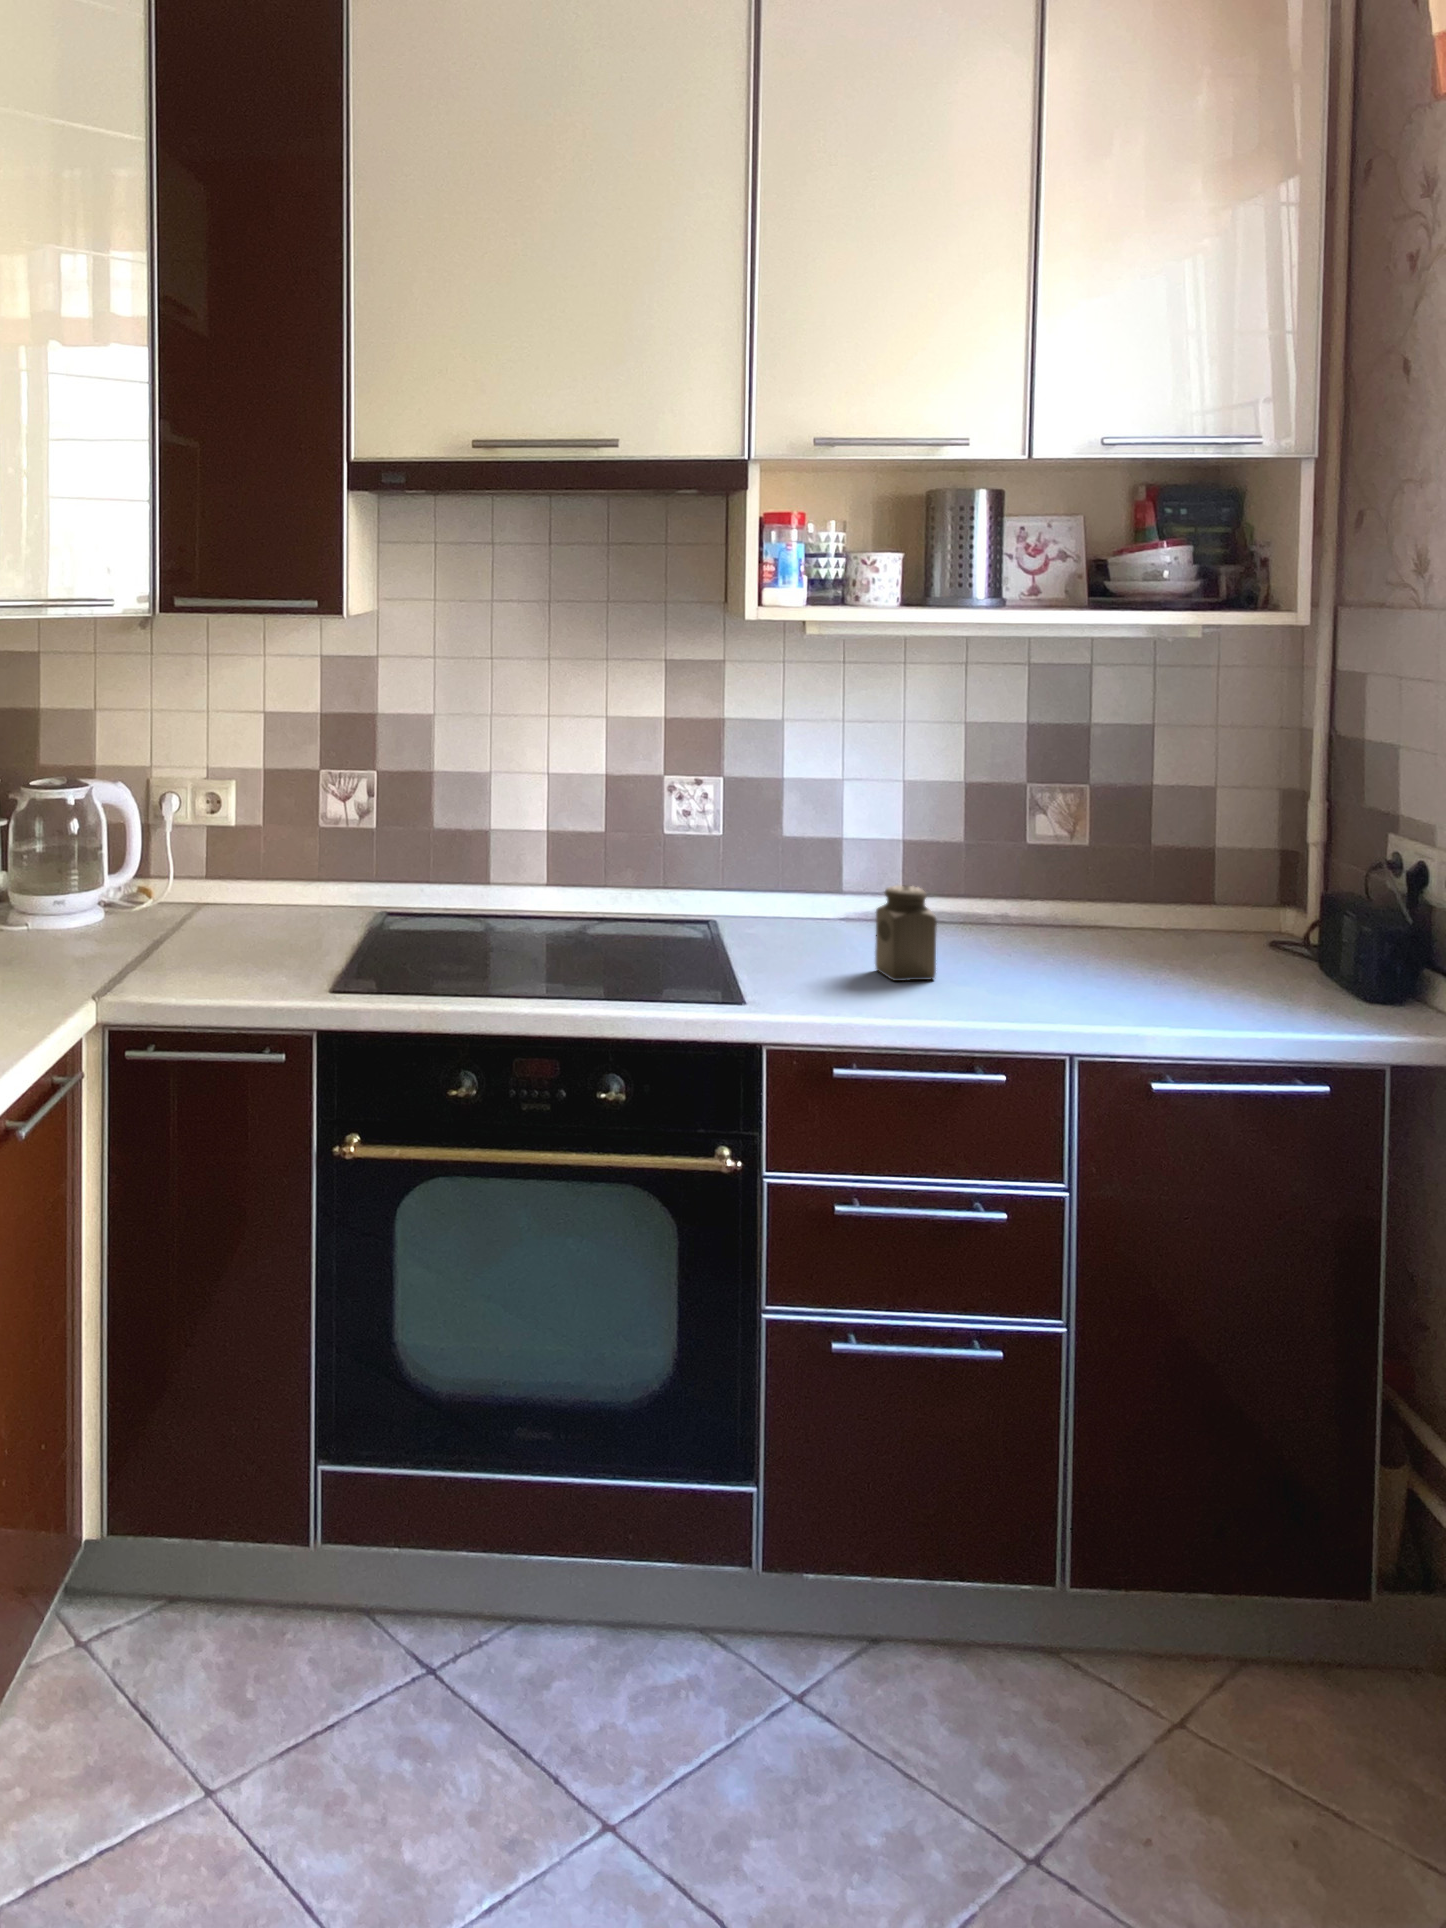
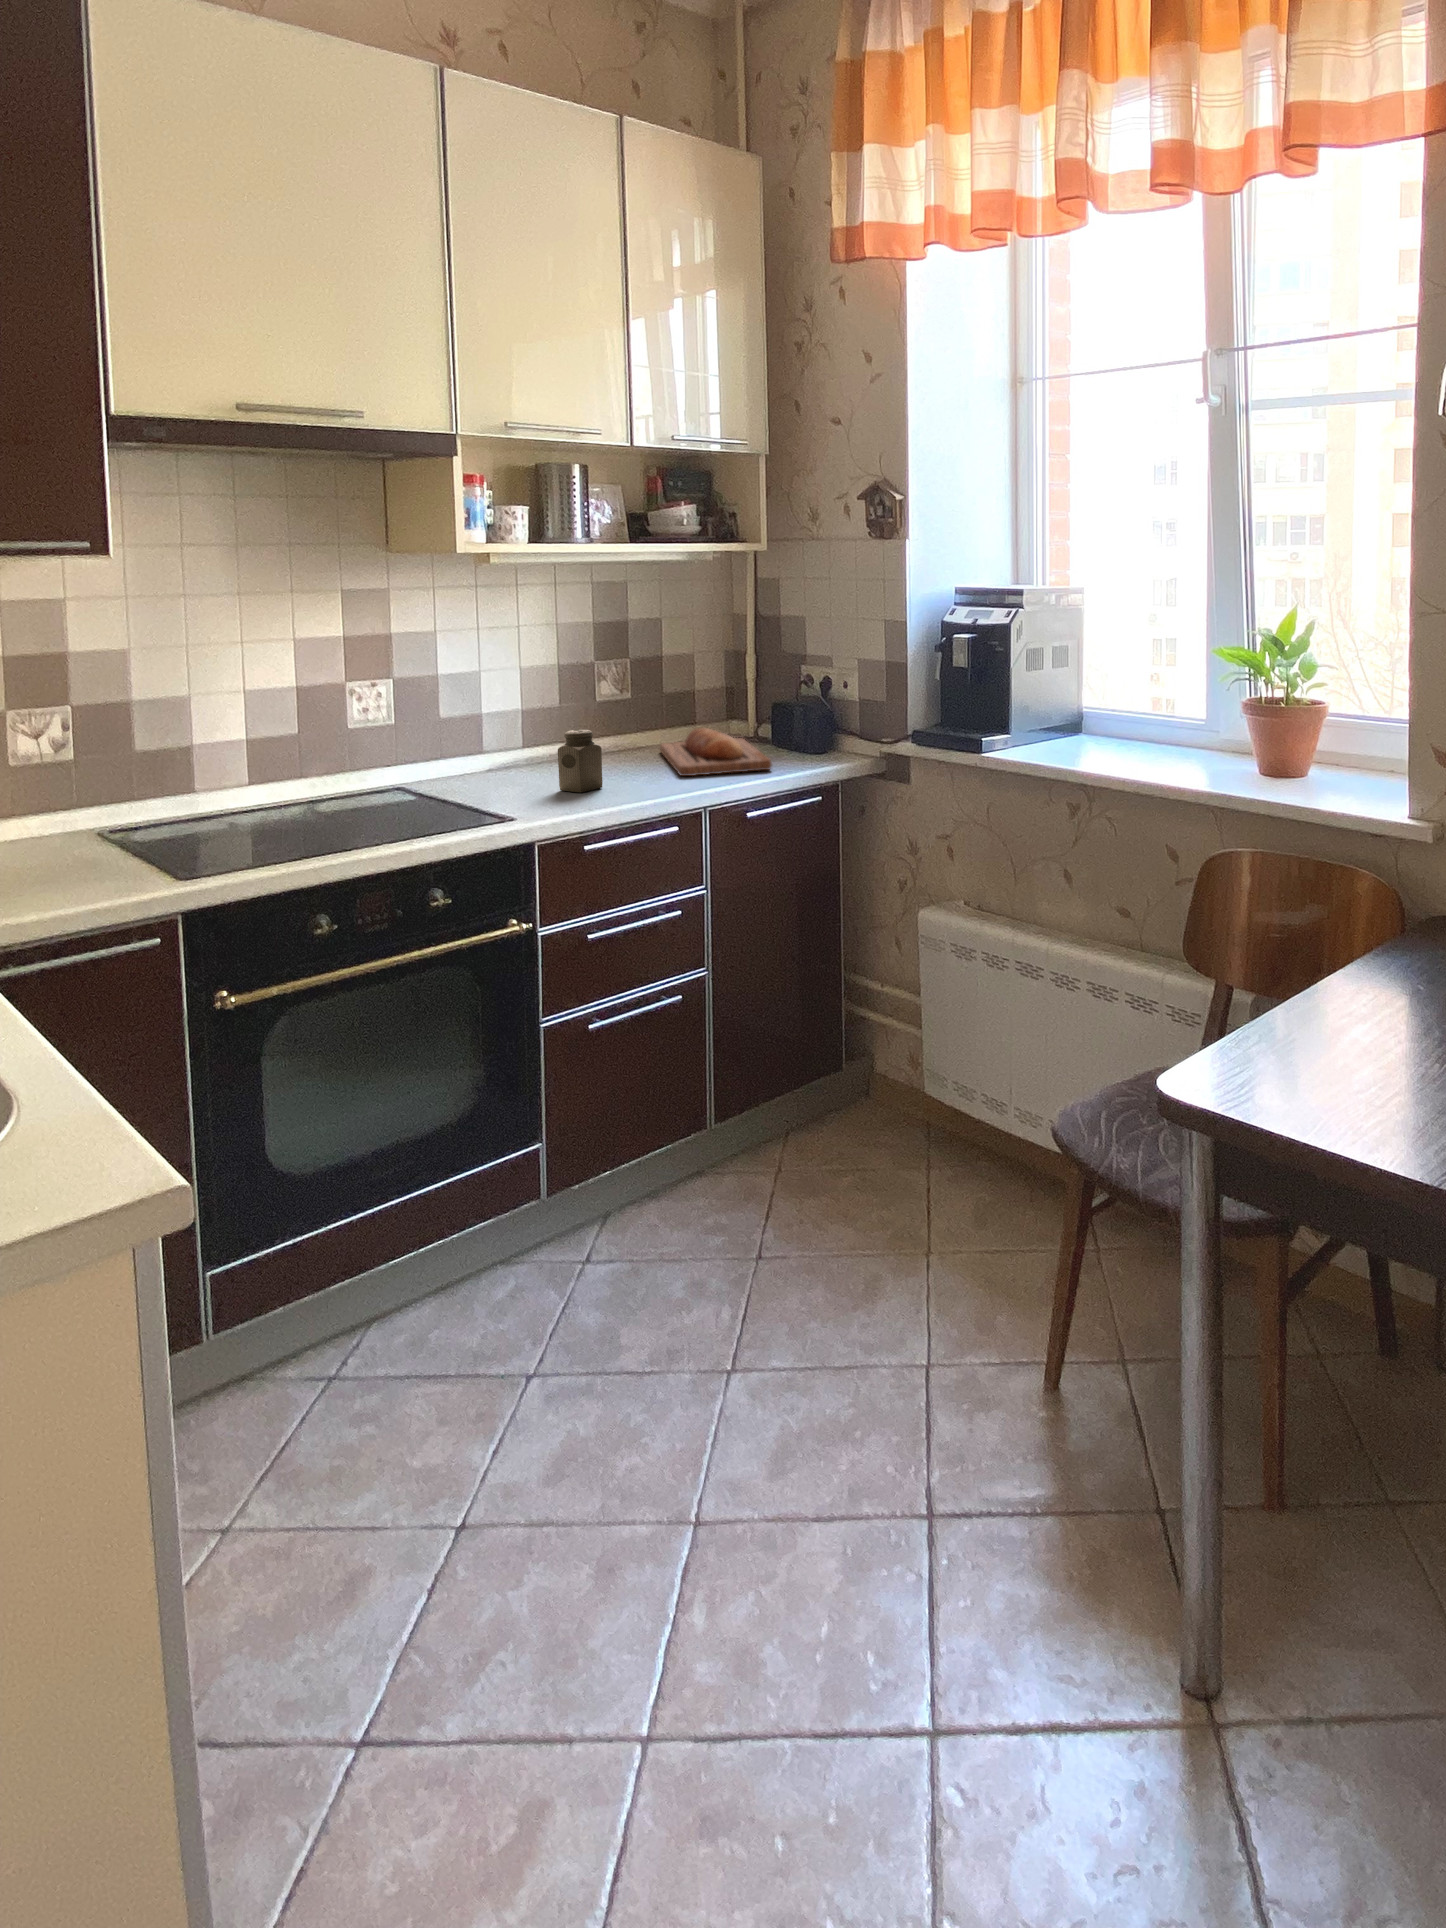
bread loaf: none [1073,910,1262,1011] -> present [660,728,772,776]

